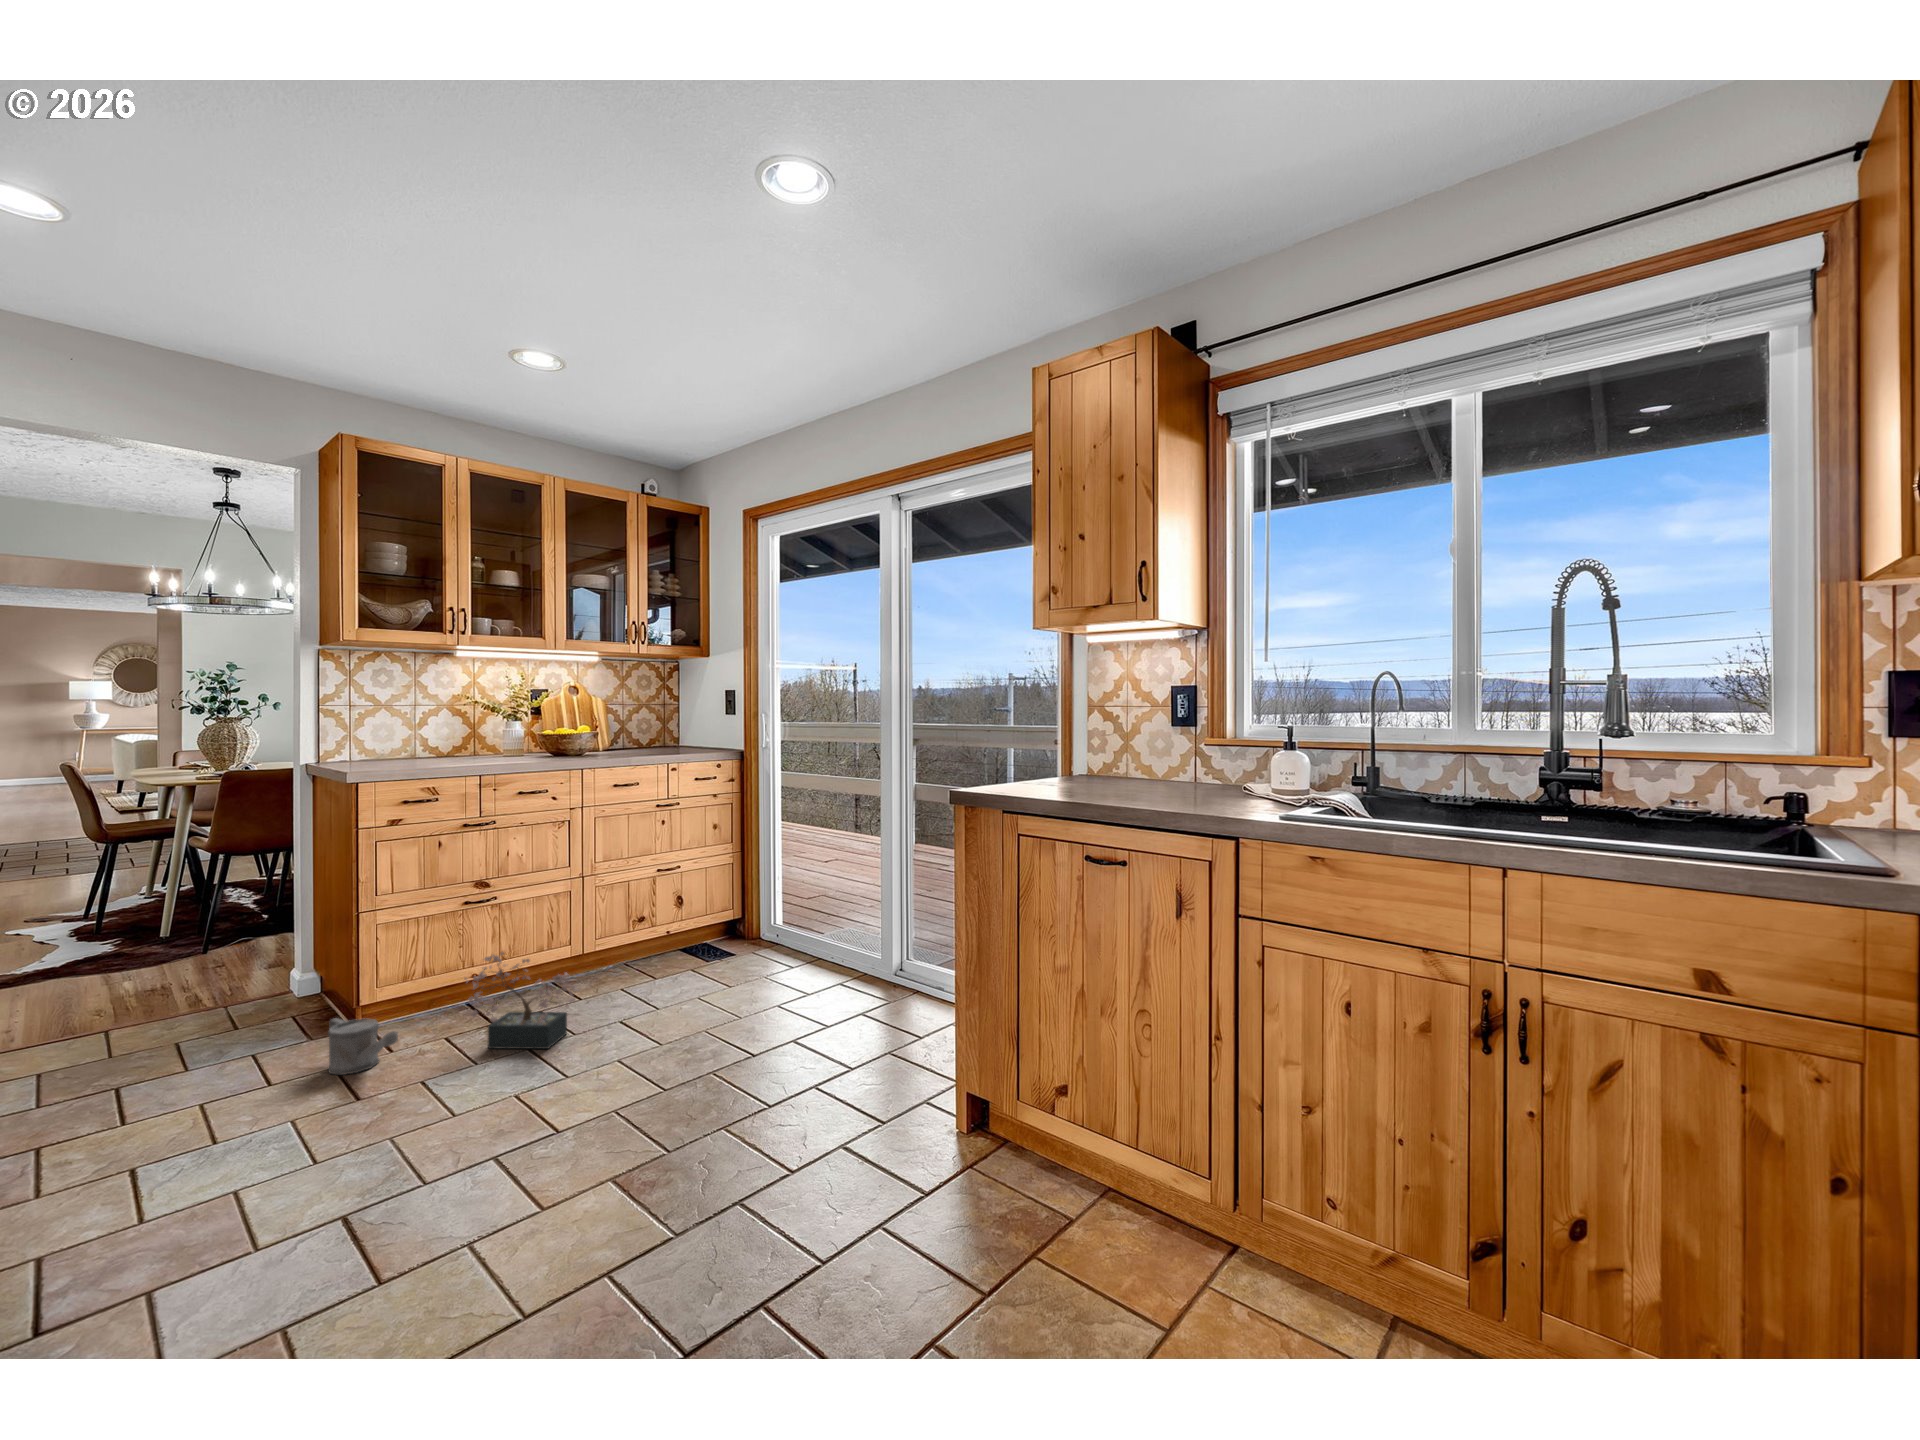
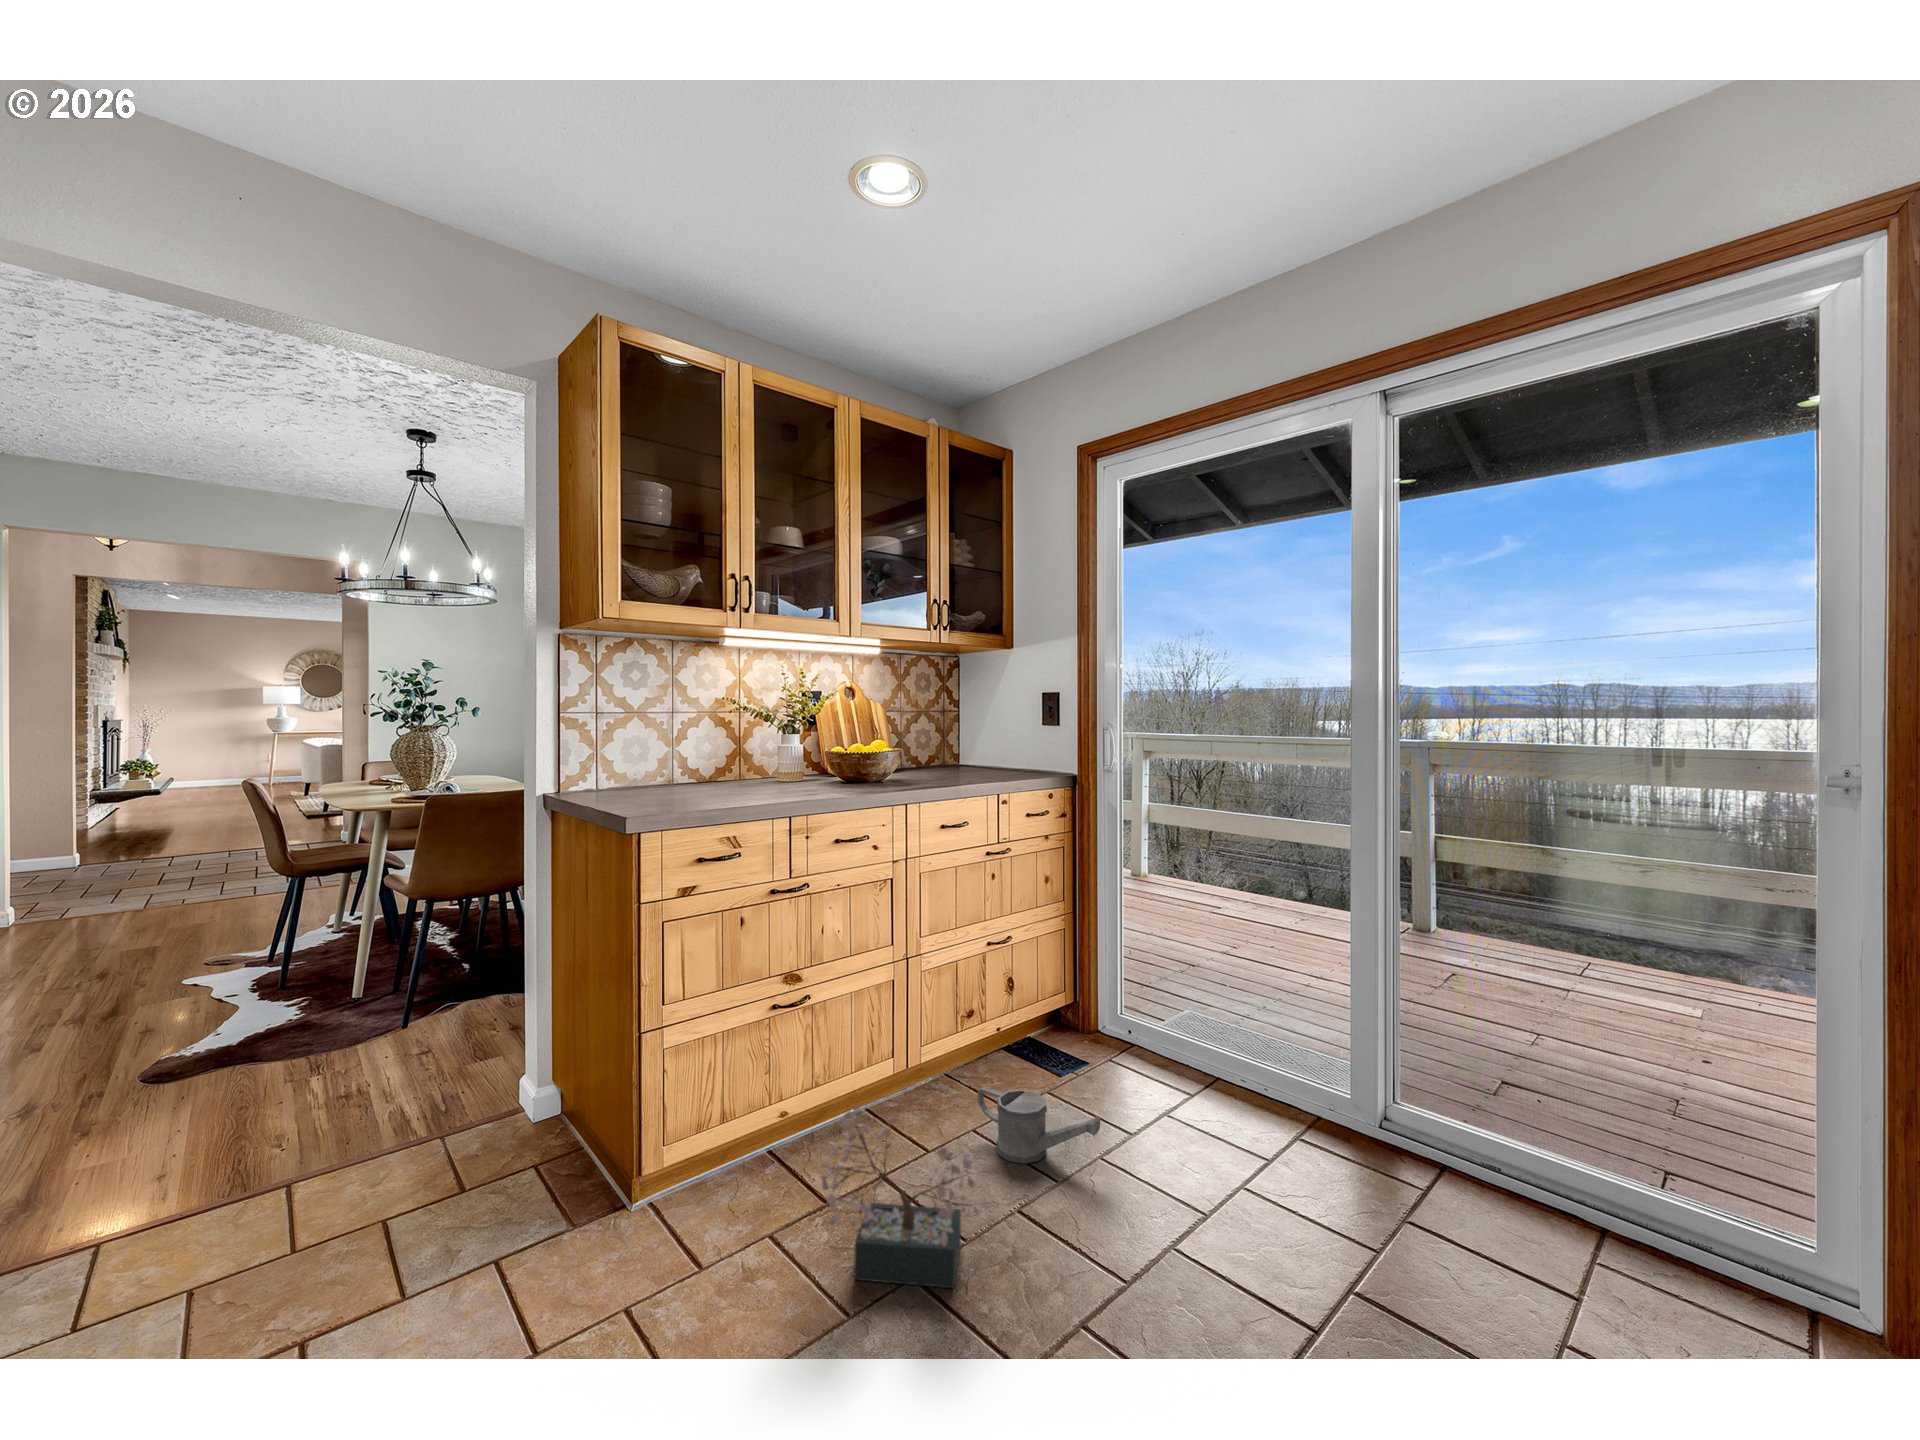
watering can: present [328,1018,398,1075] -> present [978,1087,1100,1164]

